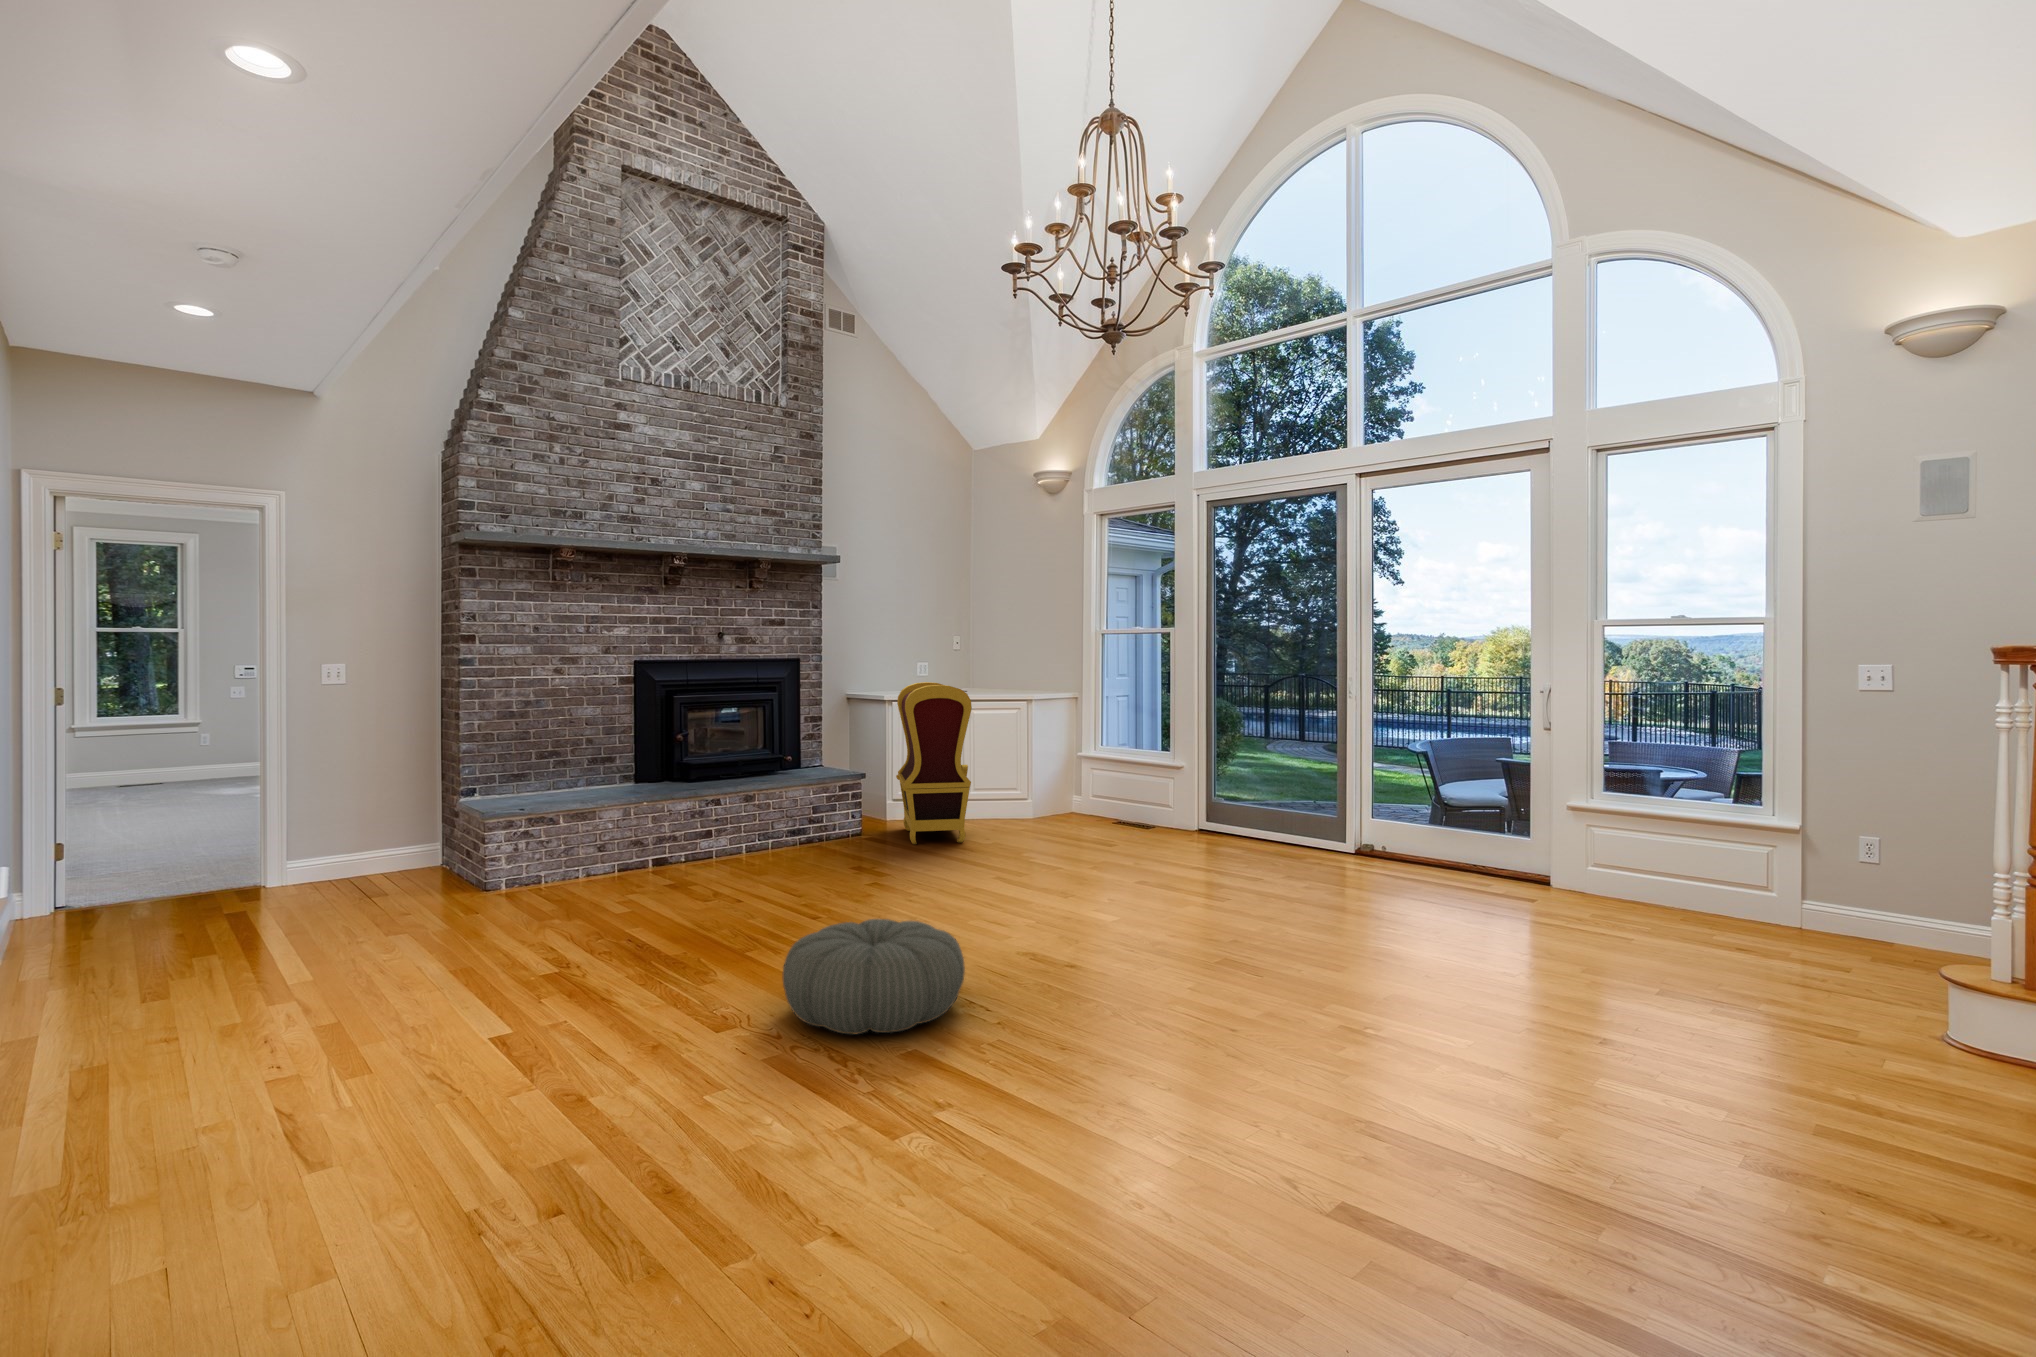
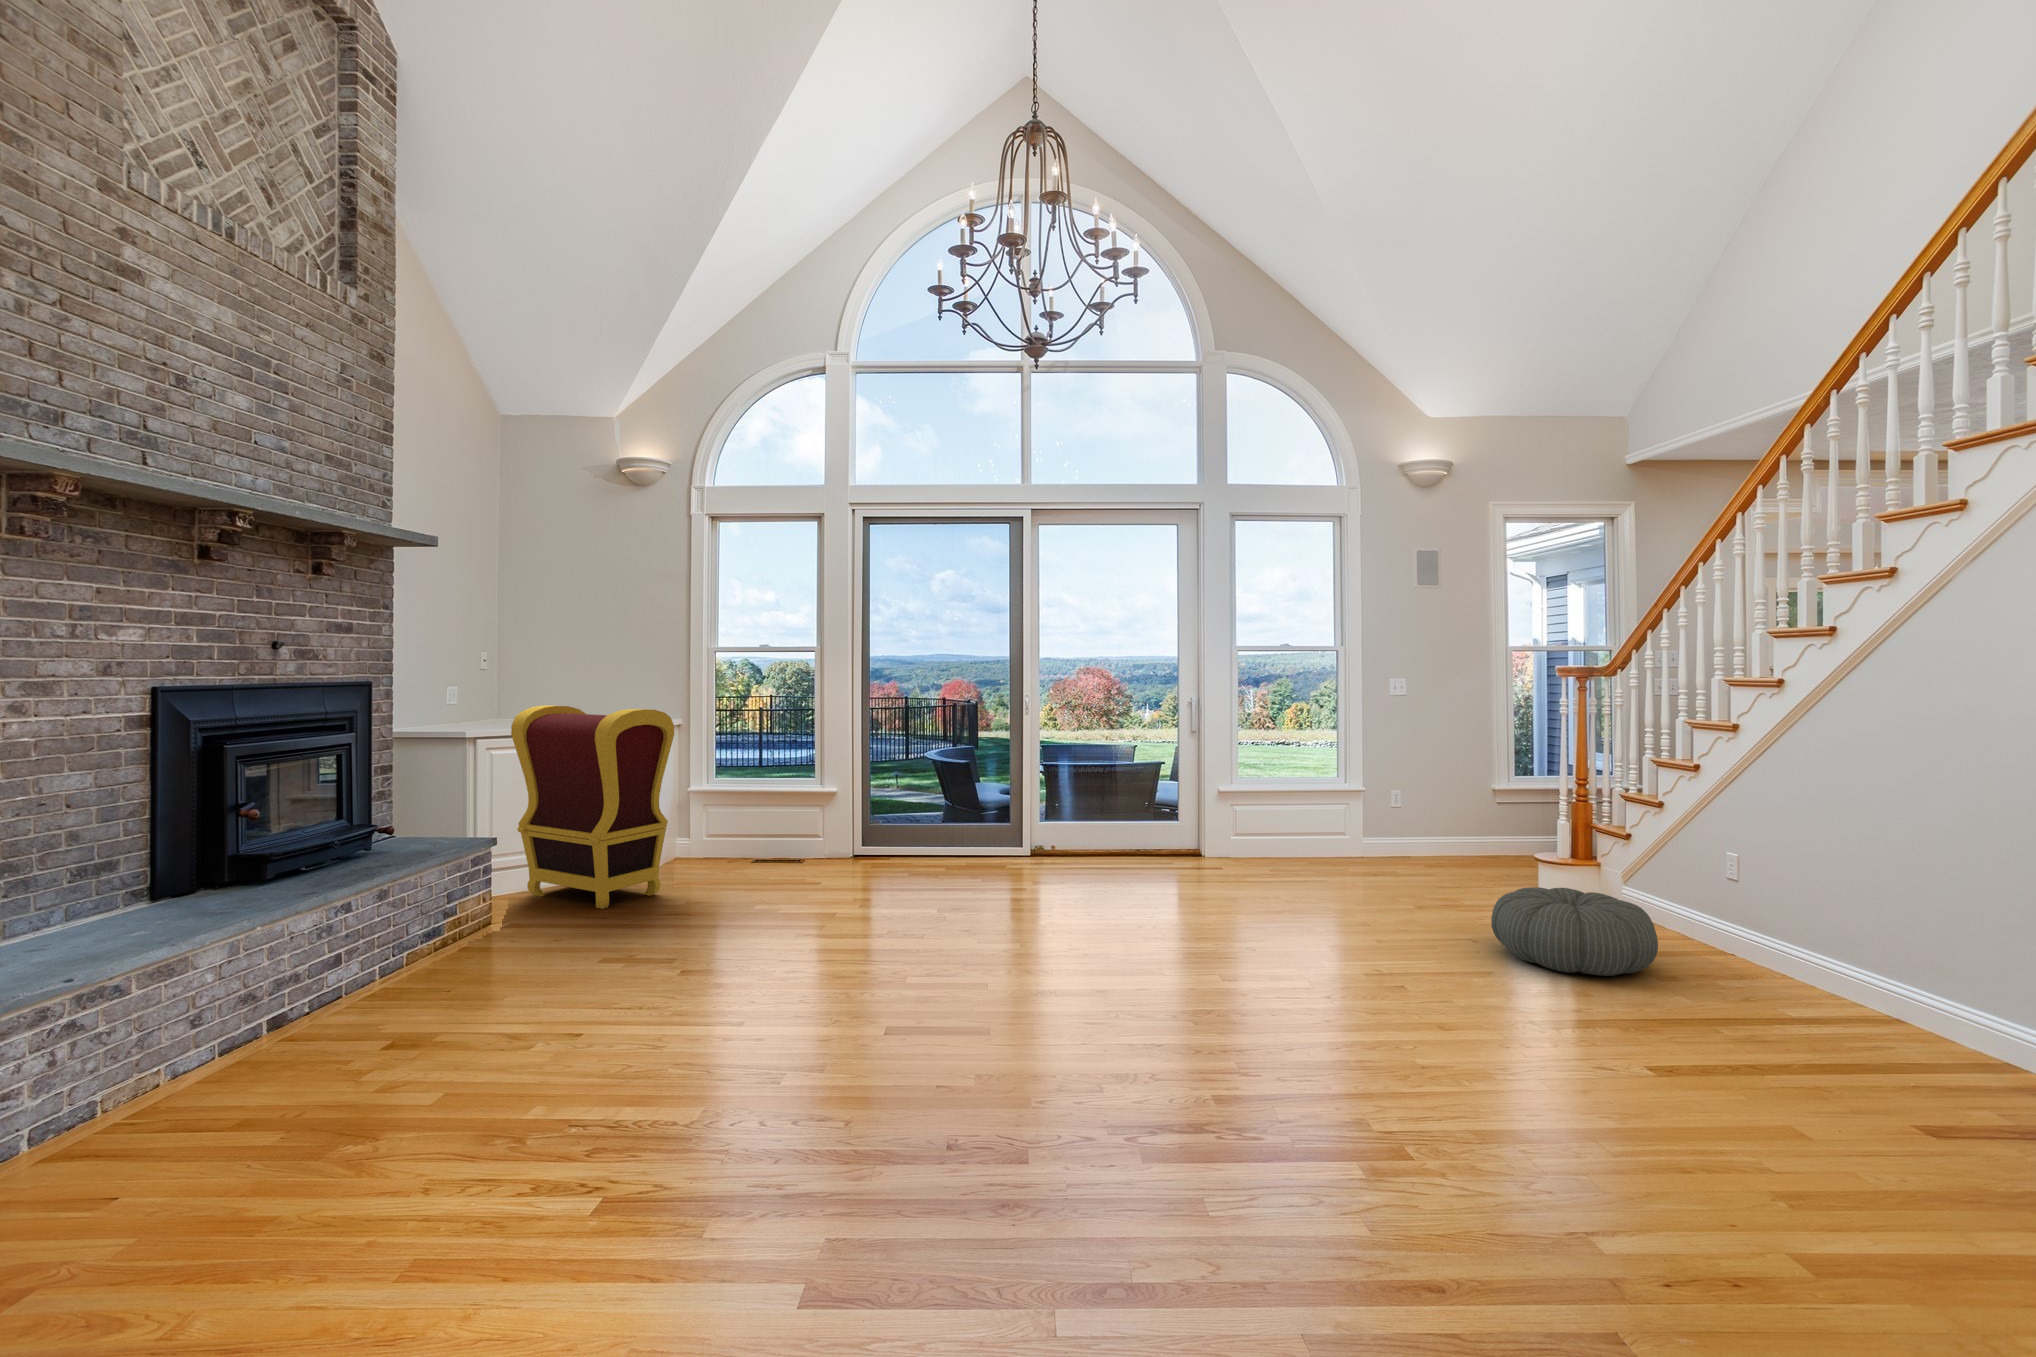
pouf: present [783,919,965,1035] -> present [1491,887,1658,976]

